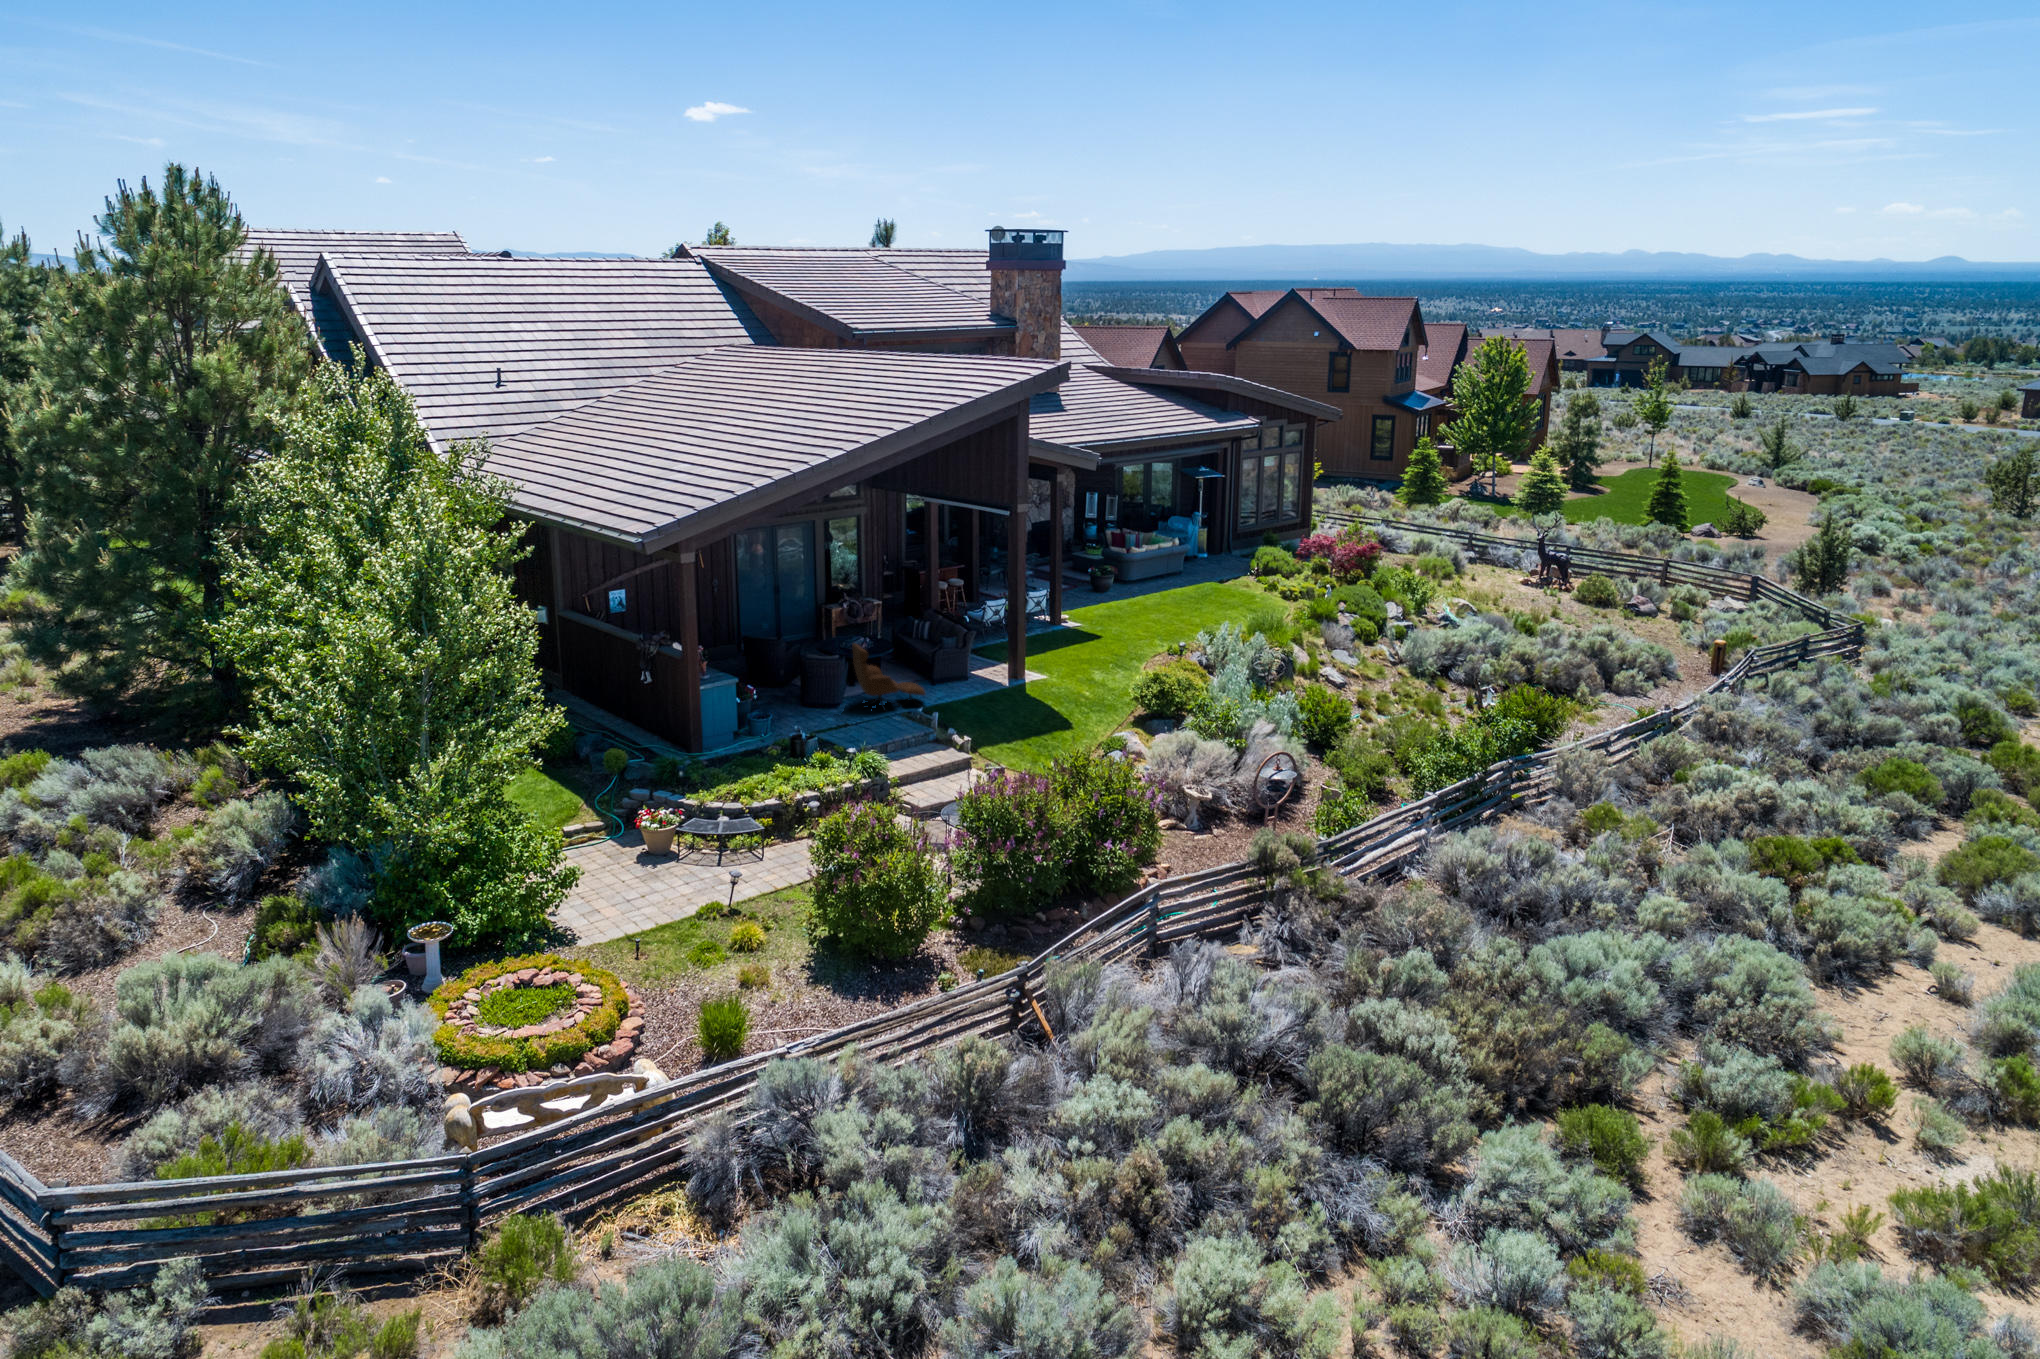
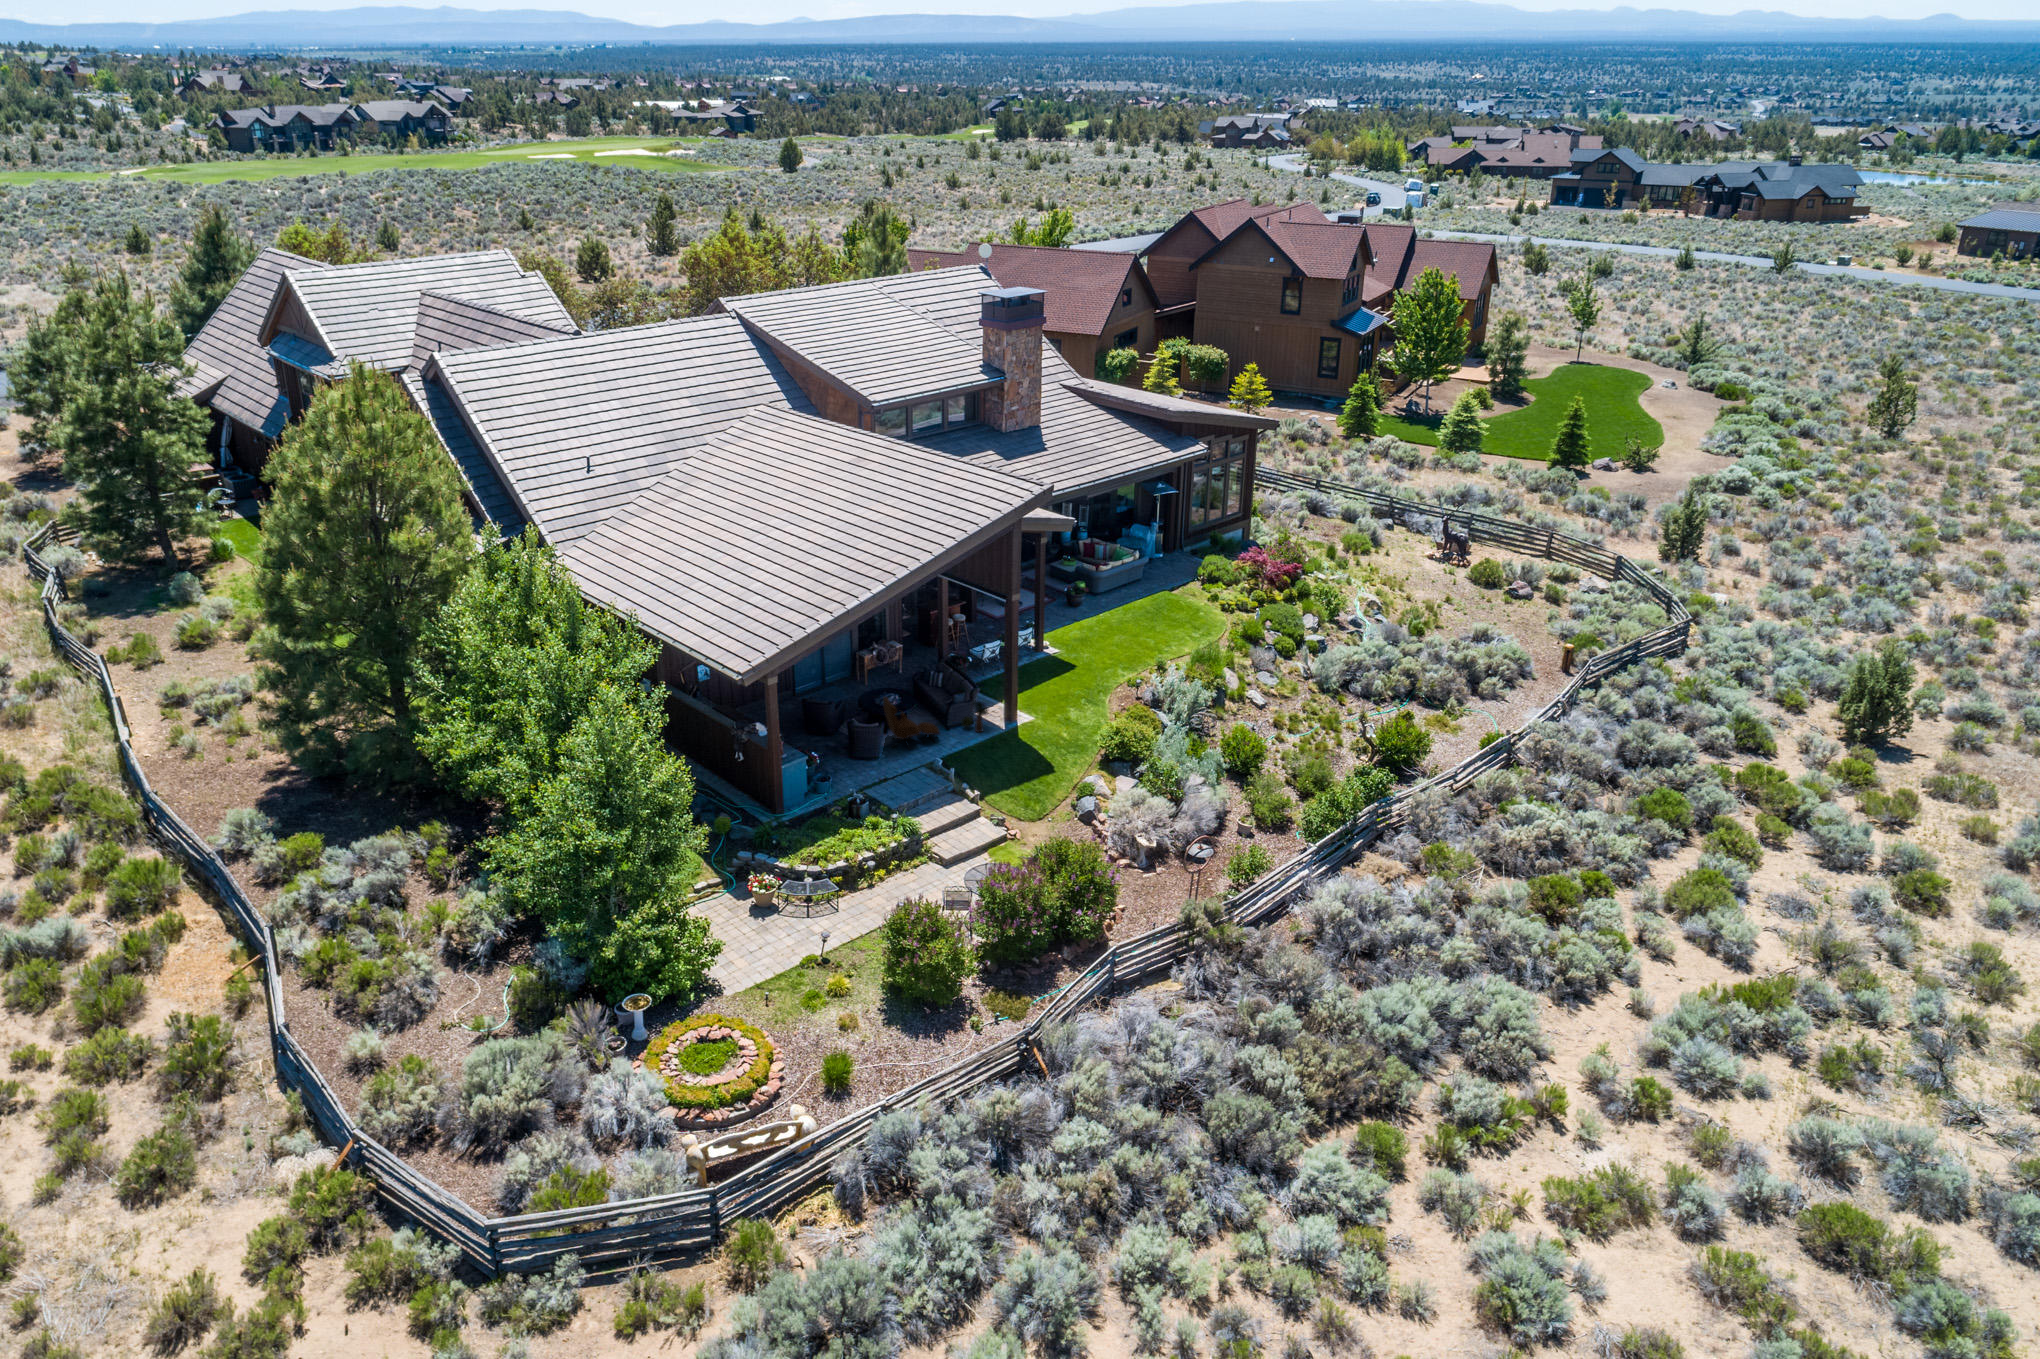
potted plant: none [954,656,990,699] -> present [961,700,989,732]

